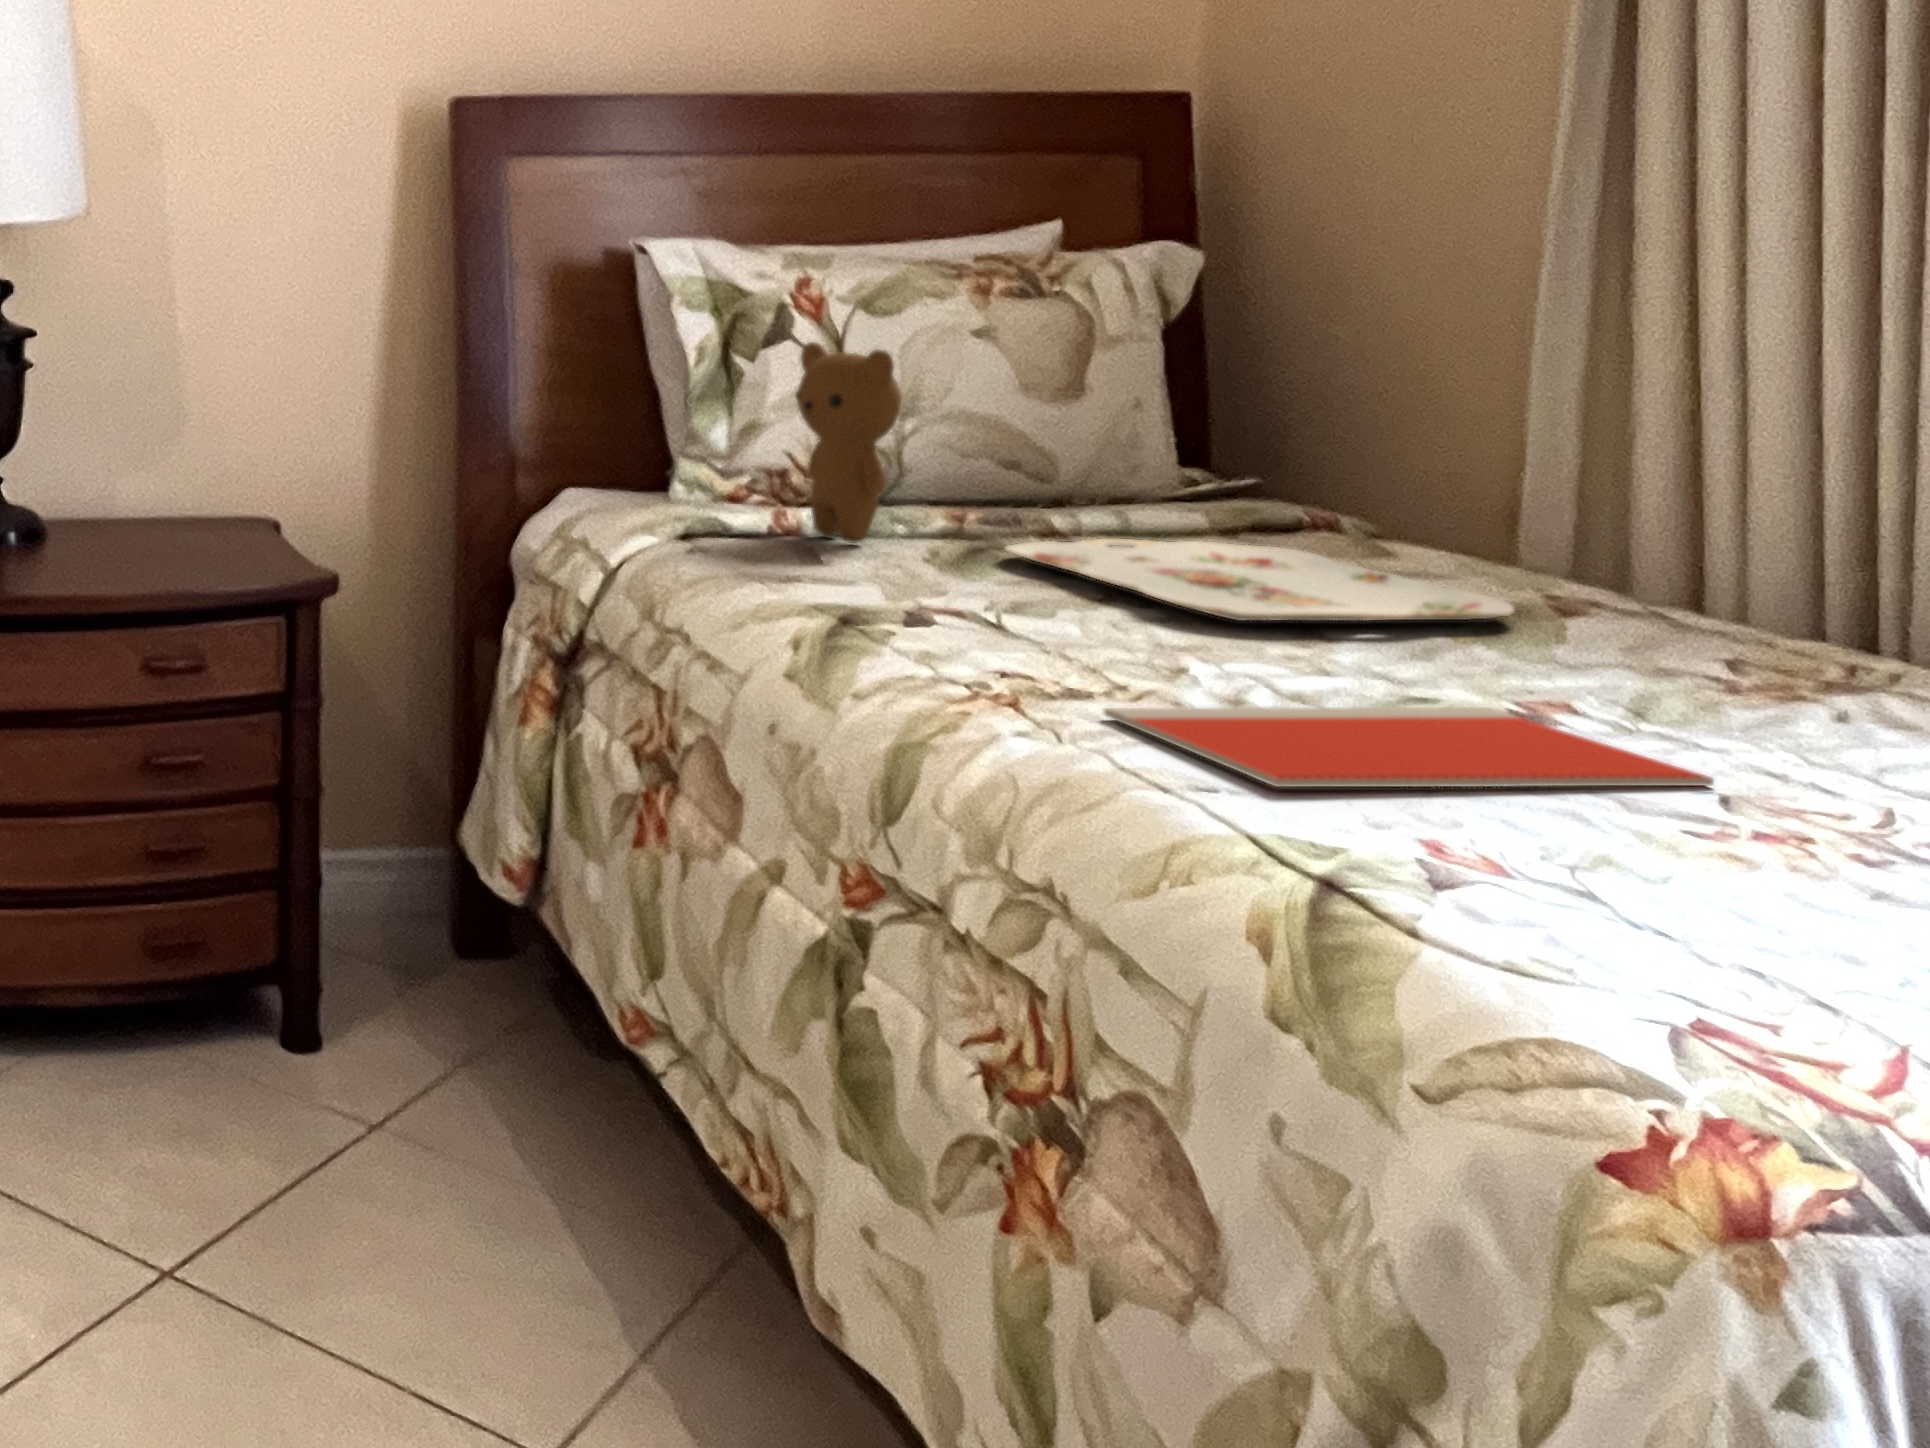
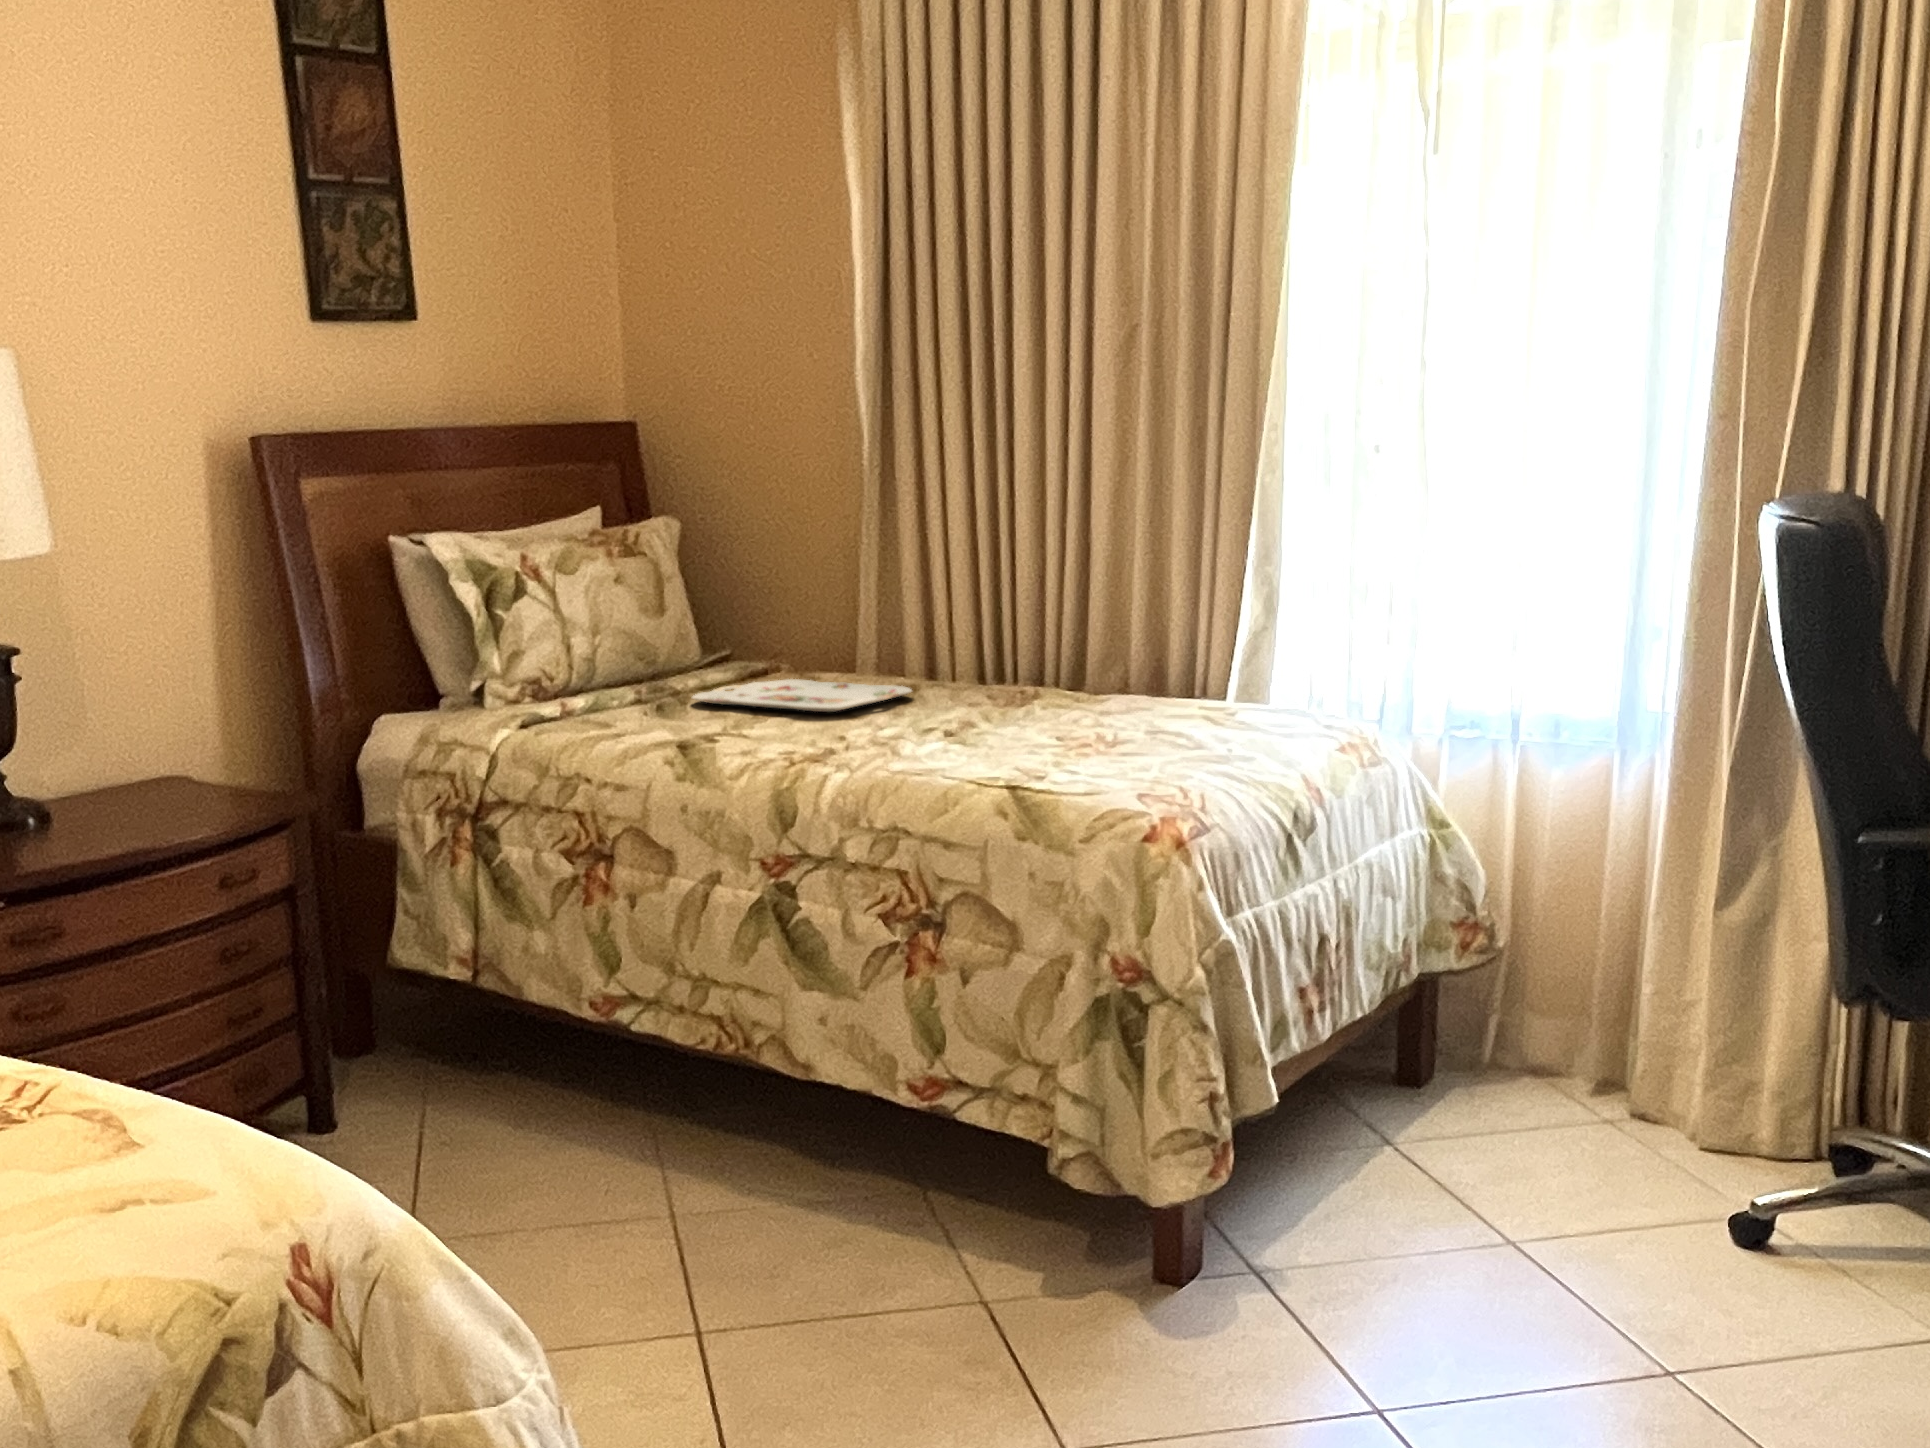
teddy bear: present [795,342,902,543] -> none [564,593,634,710]
notebook: present [1104,707,1714,787] -> none [863,726,1052,764]

